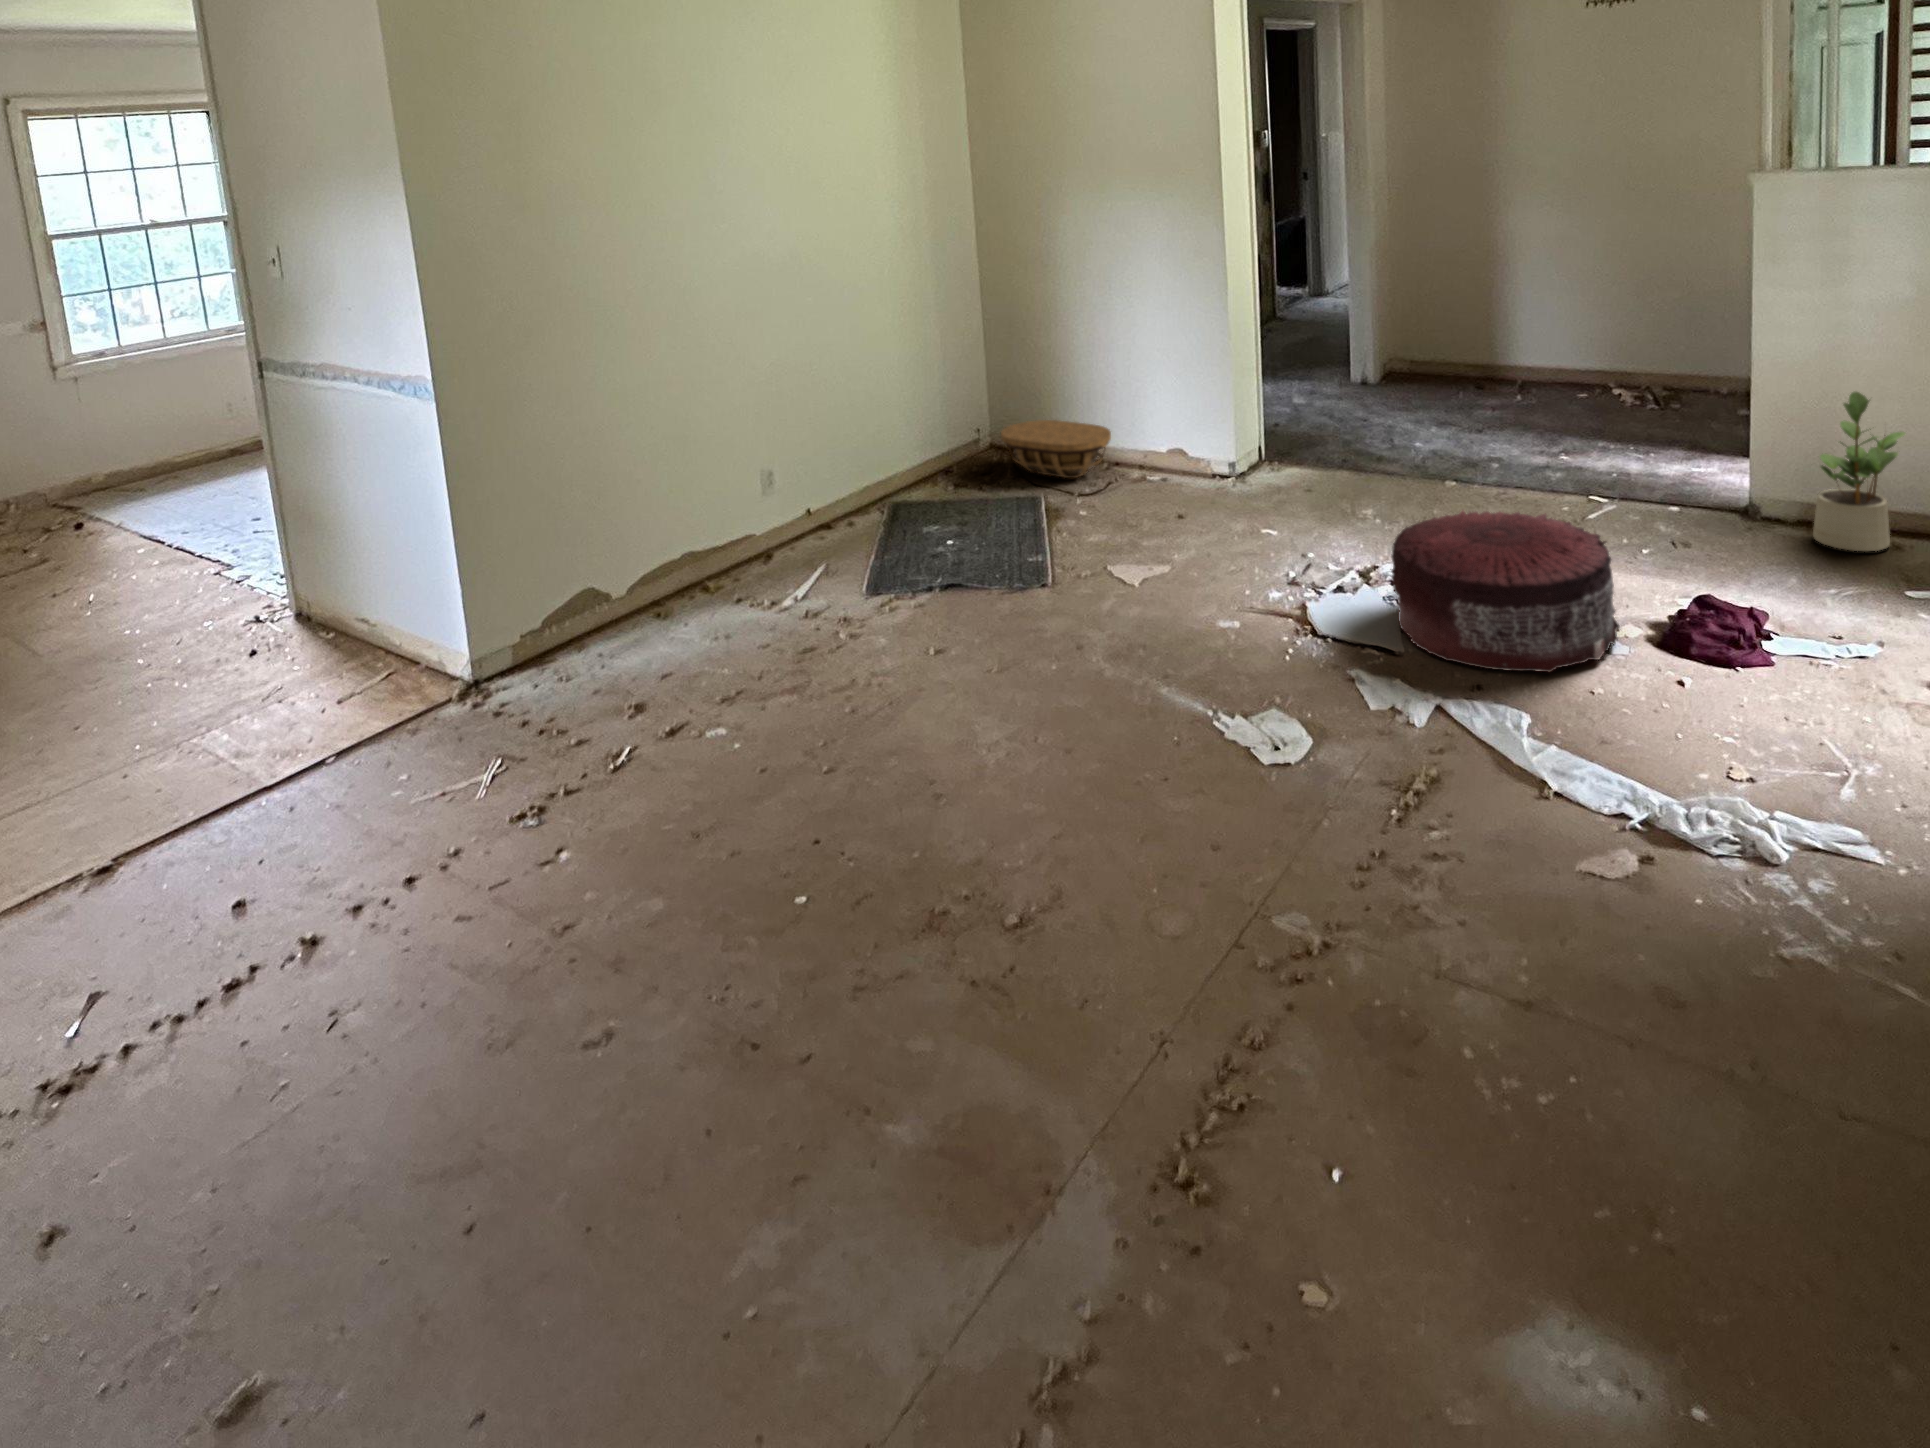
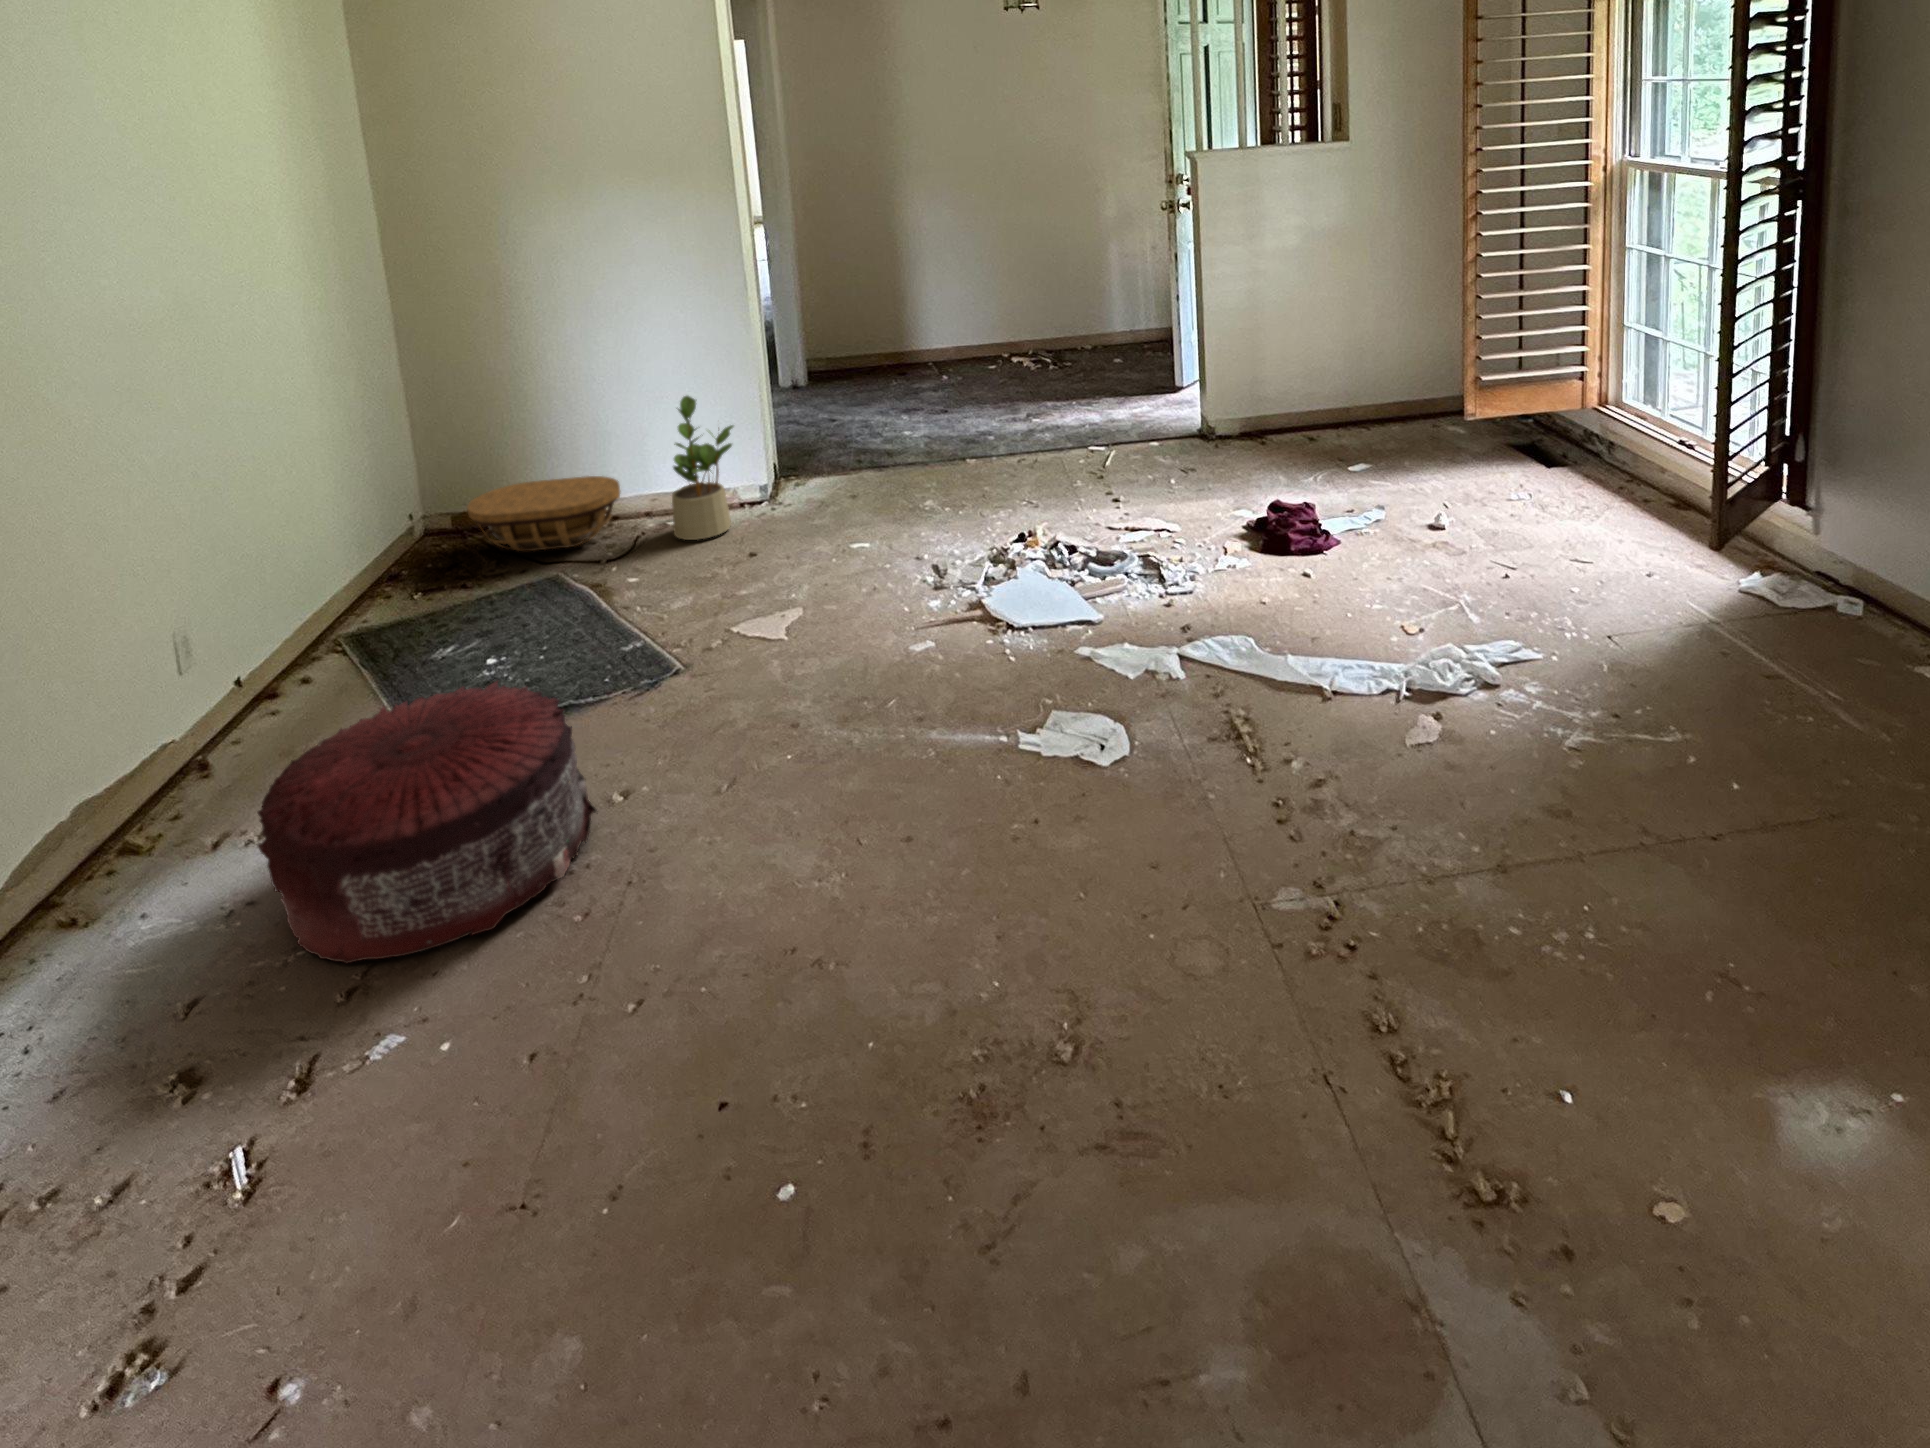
potted plant: present [1813,392,1905,551] -> present [672,396,733,540]
pouf: present [1391,511,1620,672] -> present [257,682,597,963]

